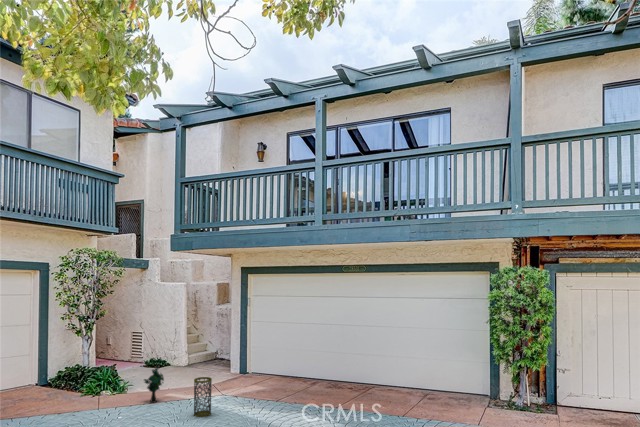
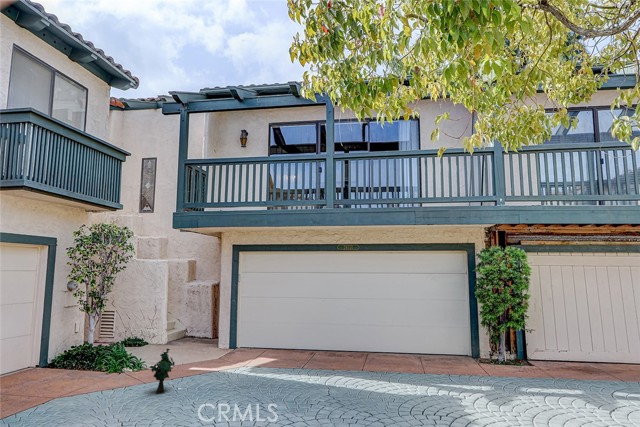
trash can: present [194,377,212,417] -> none [226,359,248,409]

